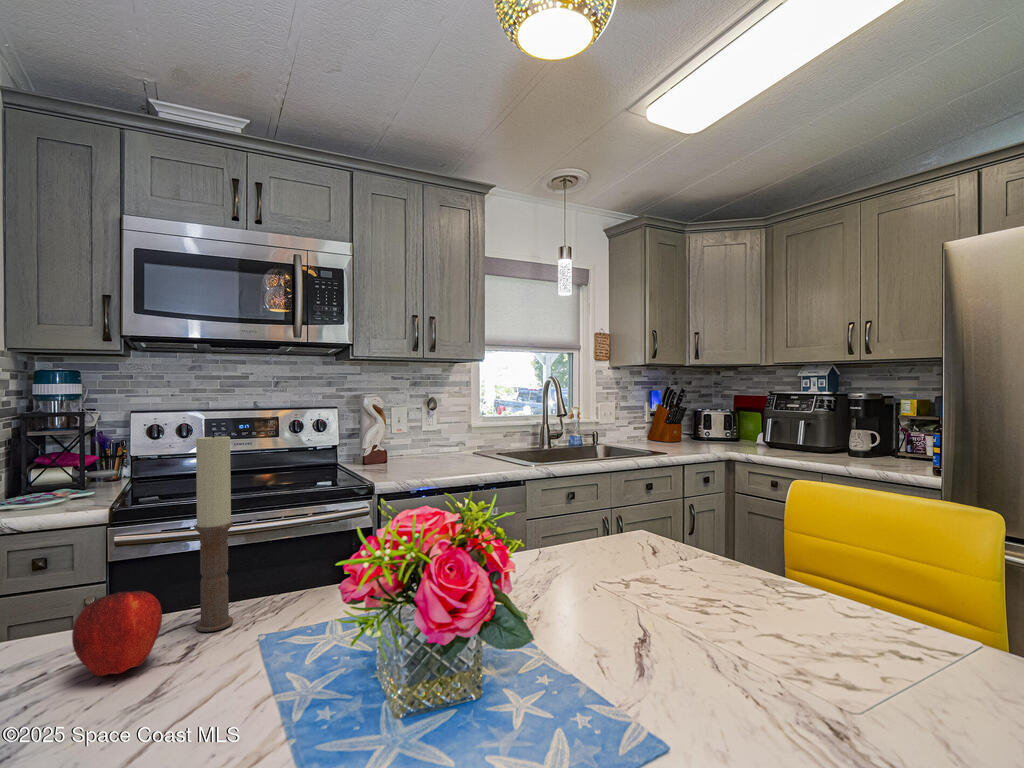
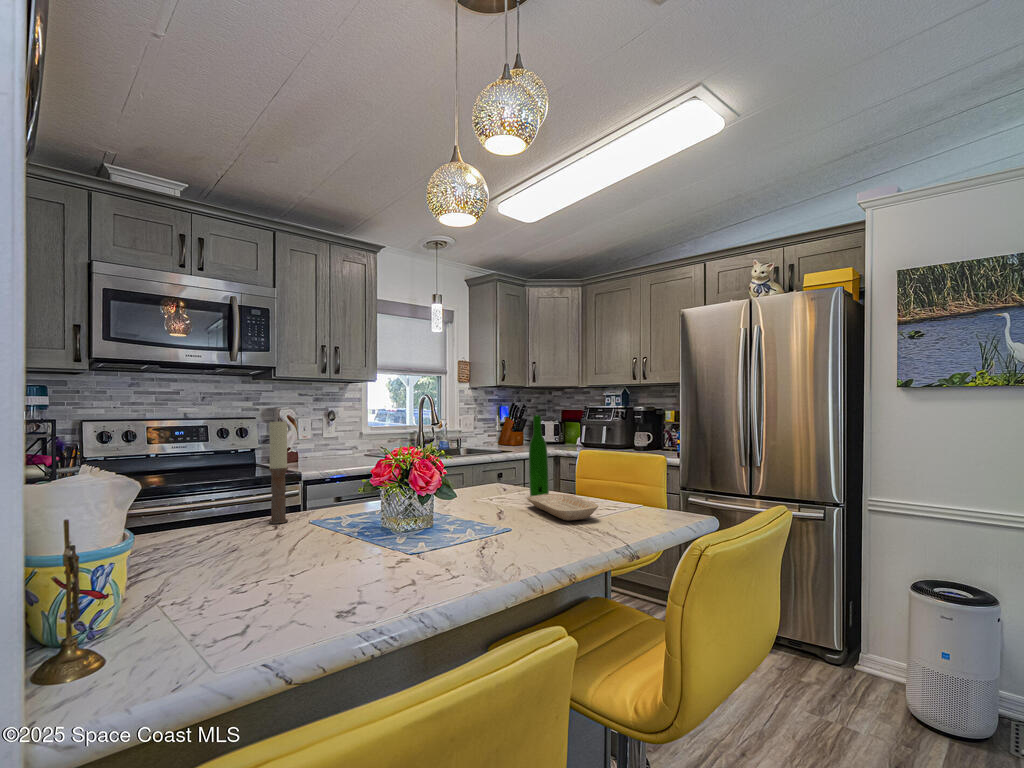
wine bottle: none [700,422,741,587] -> present [529,416,549,496]
tray: none [699,589,902,706] -> present [527,494,598,520]
apple: present [72,591,162,676] -> none [229,495,268,535]

